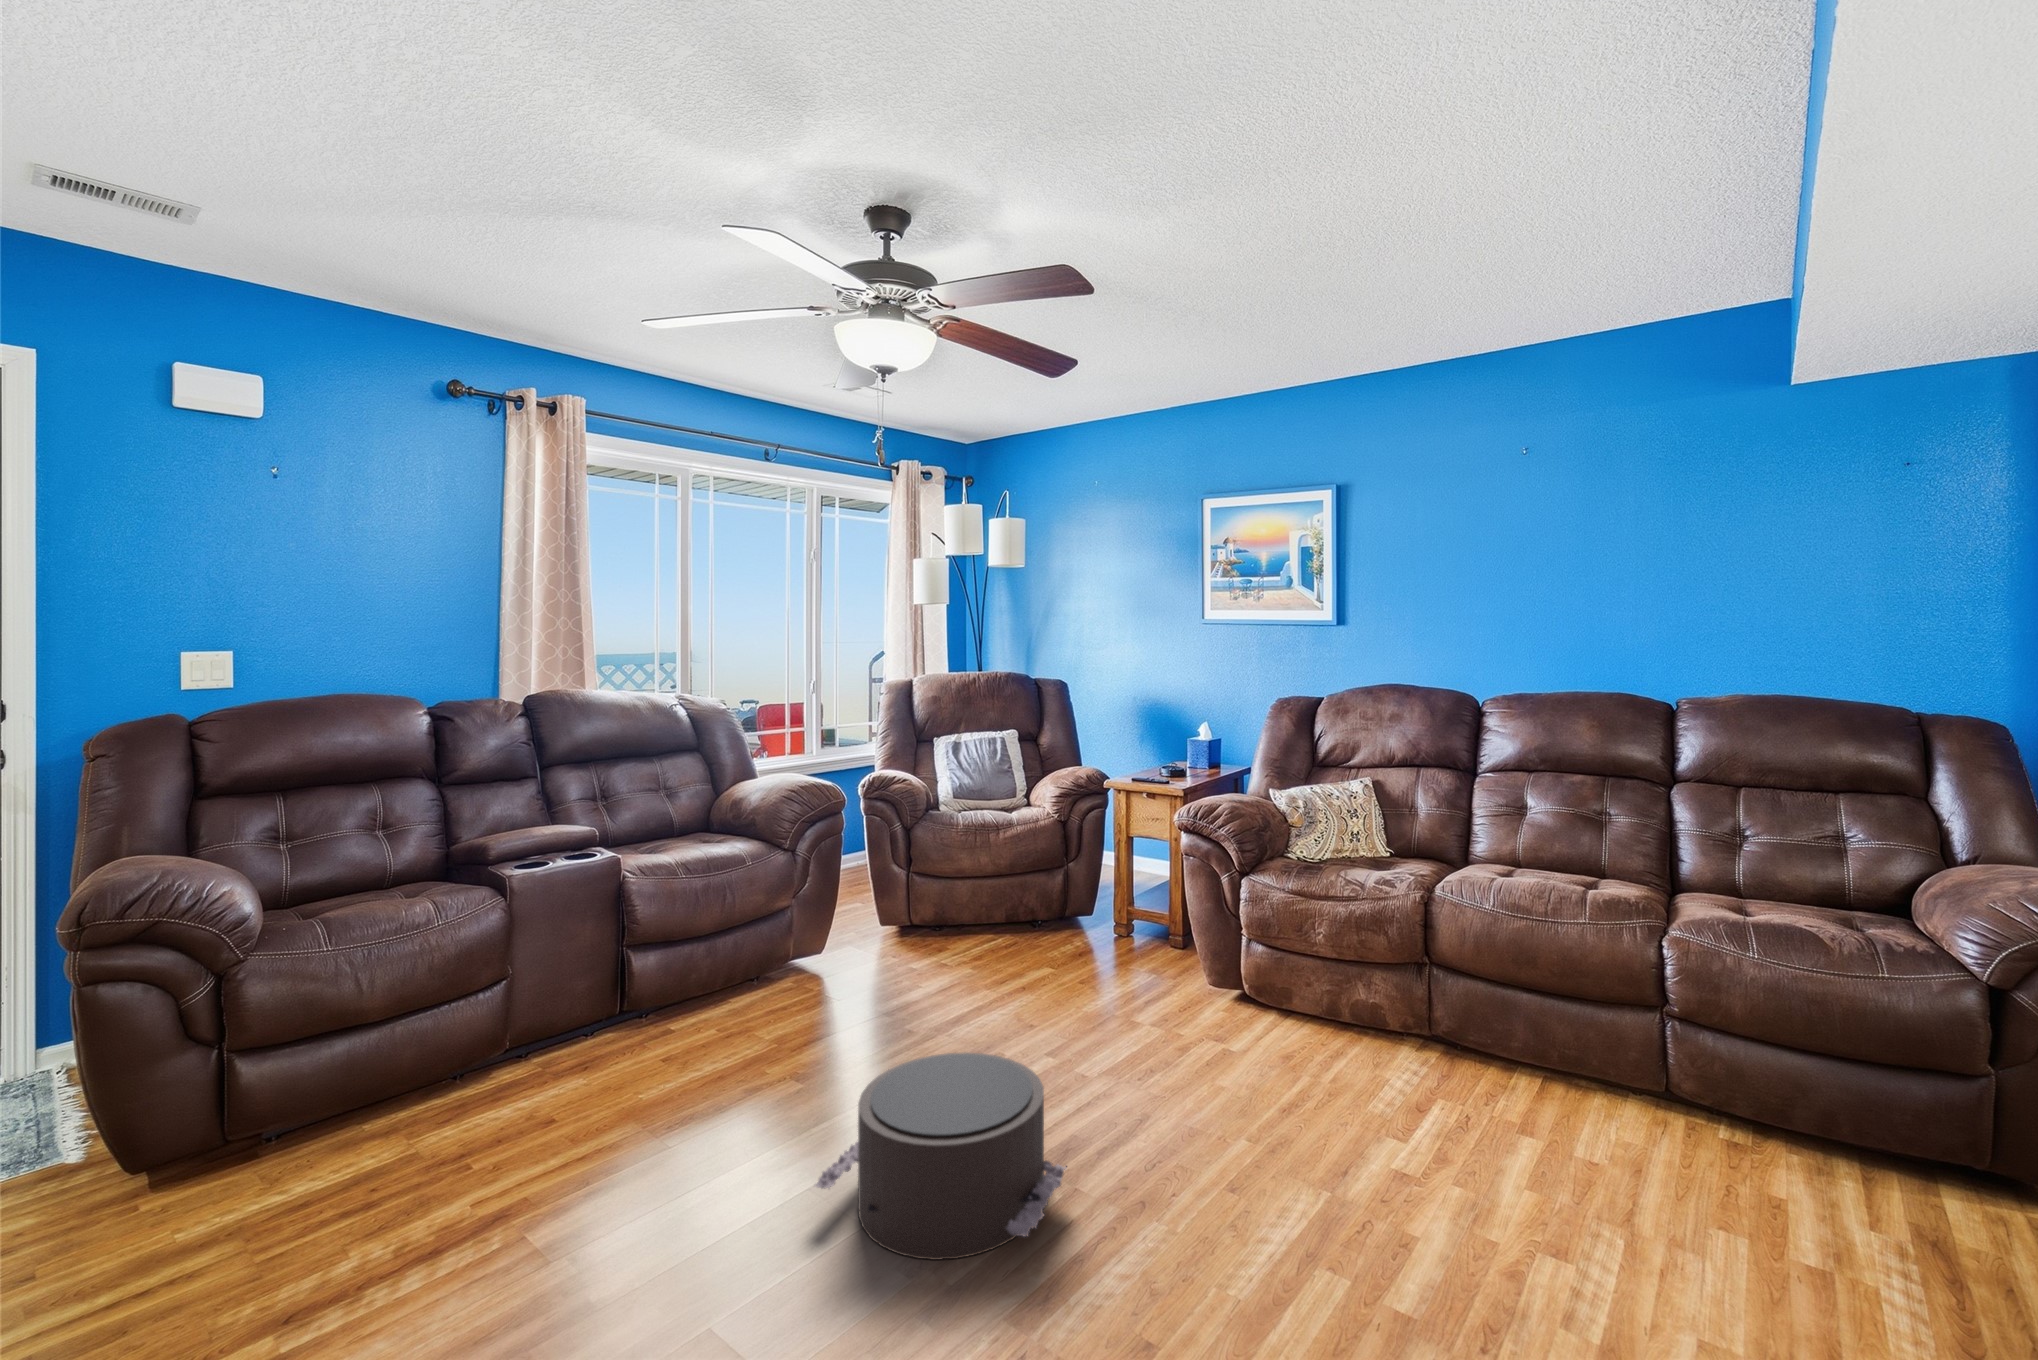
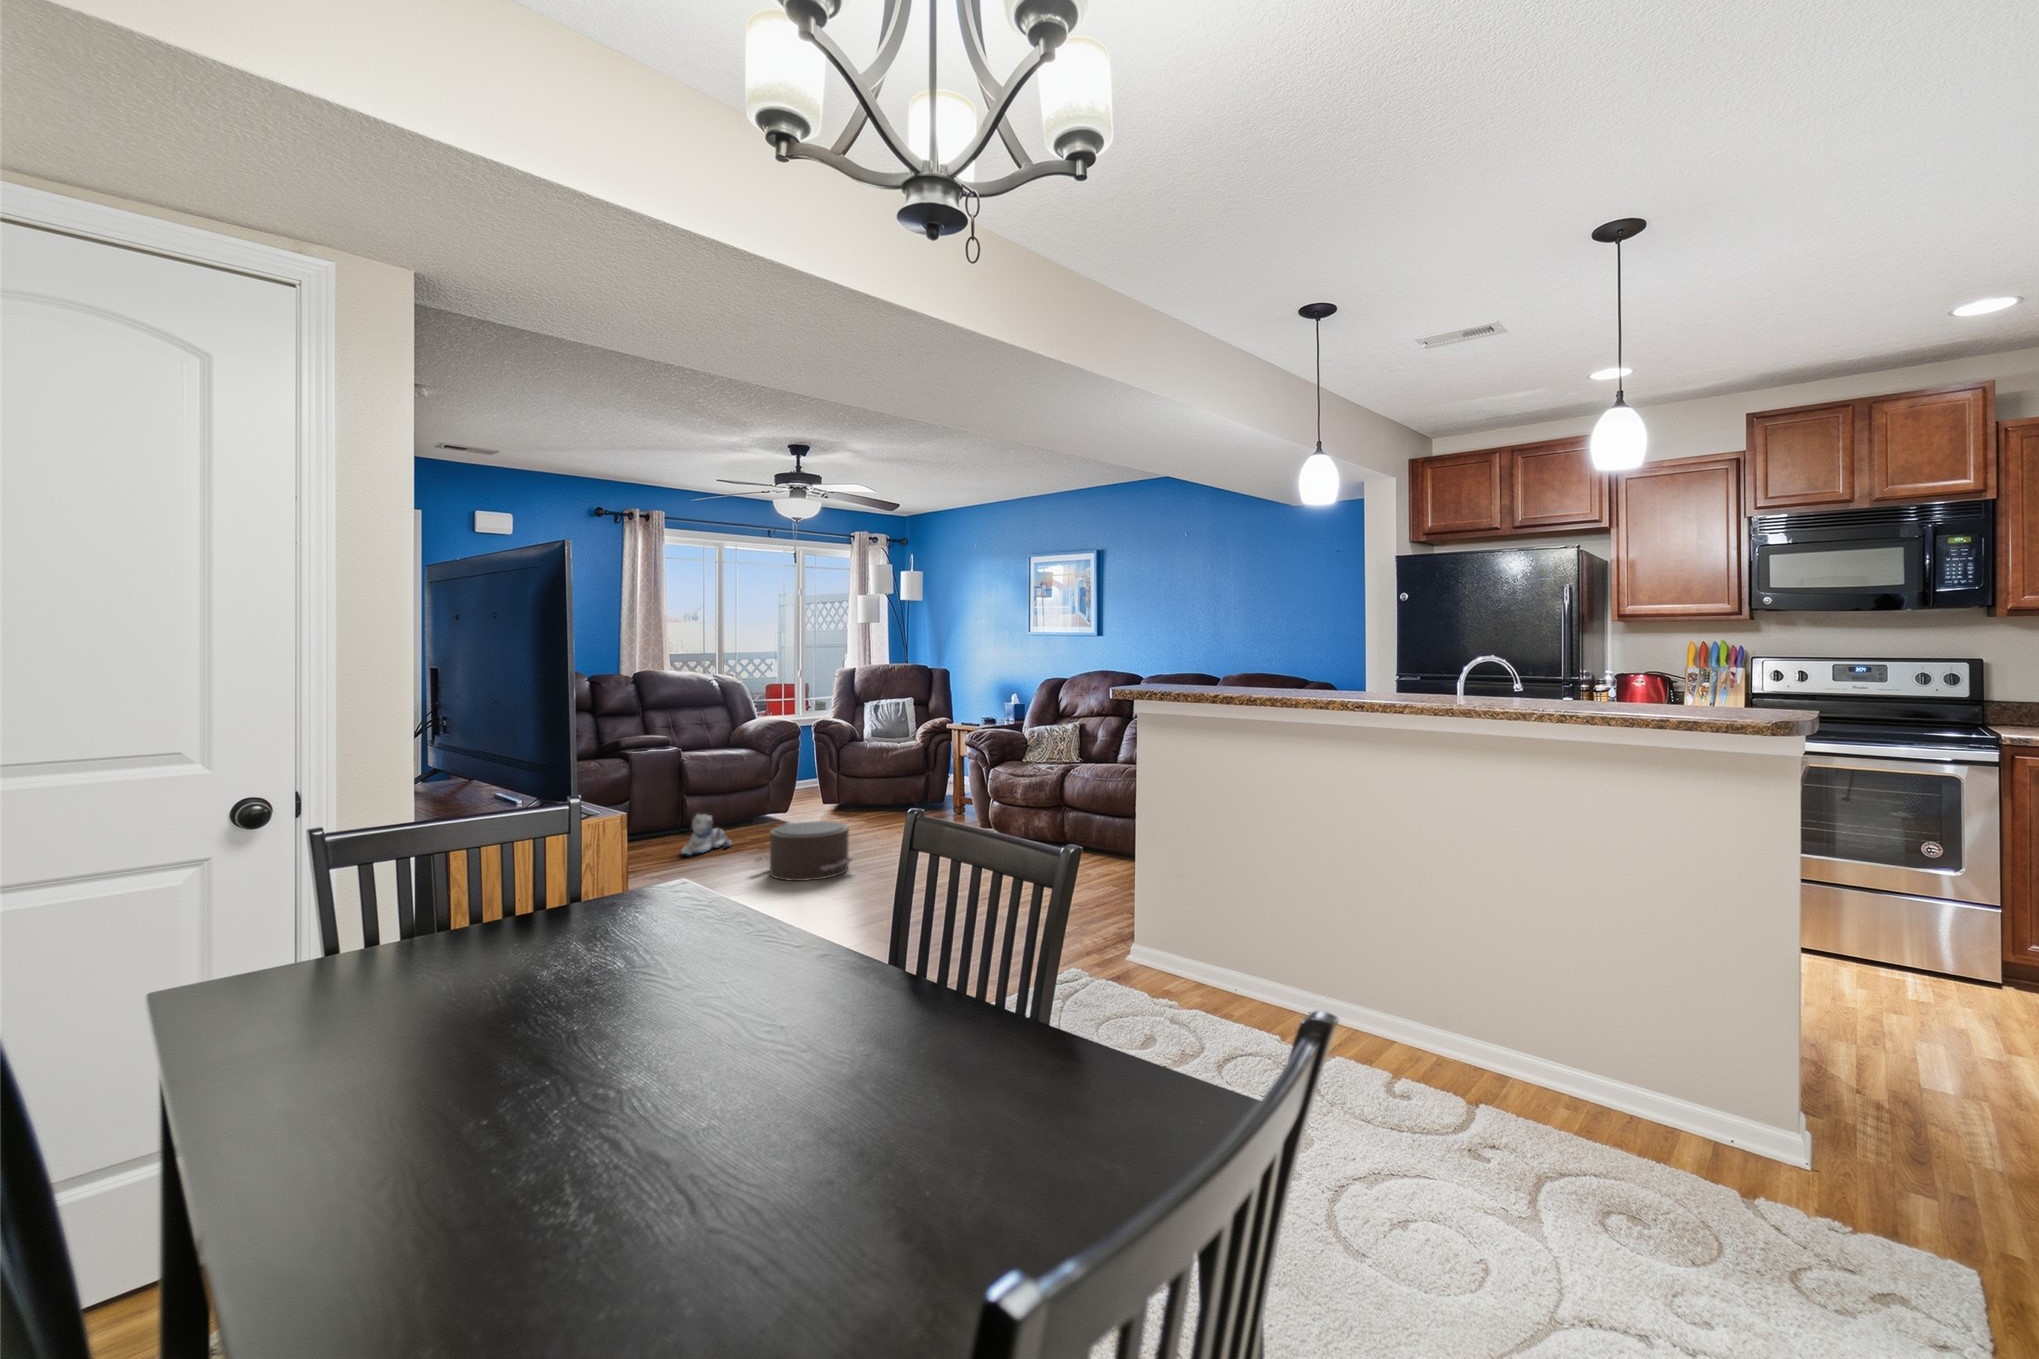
plush toy: none [624,1016,735,1128] -> present [681,814,732,855]

